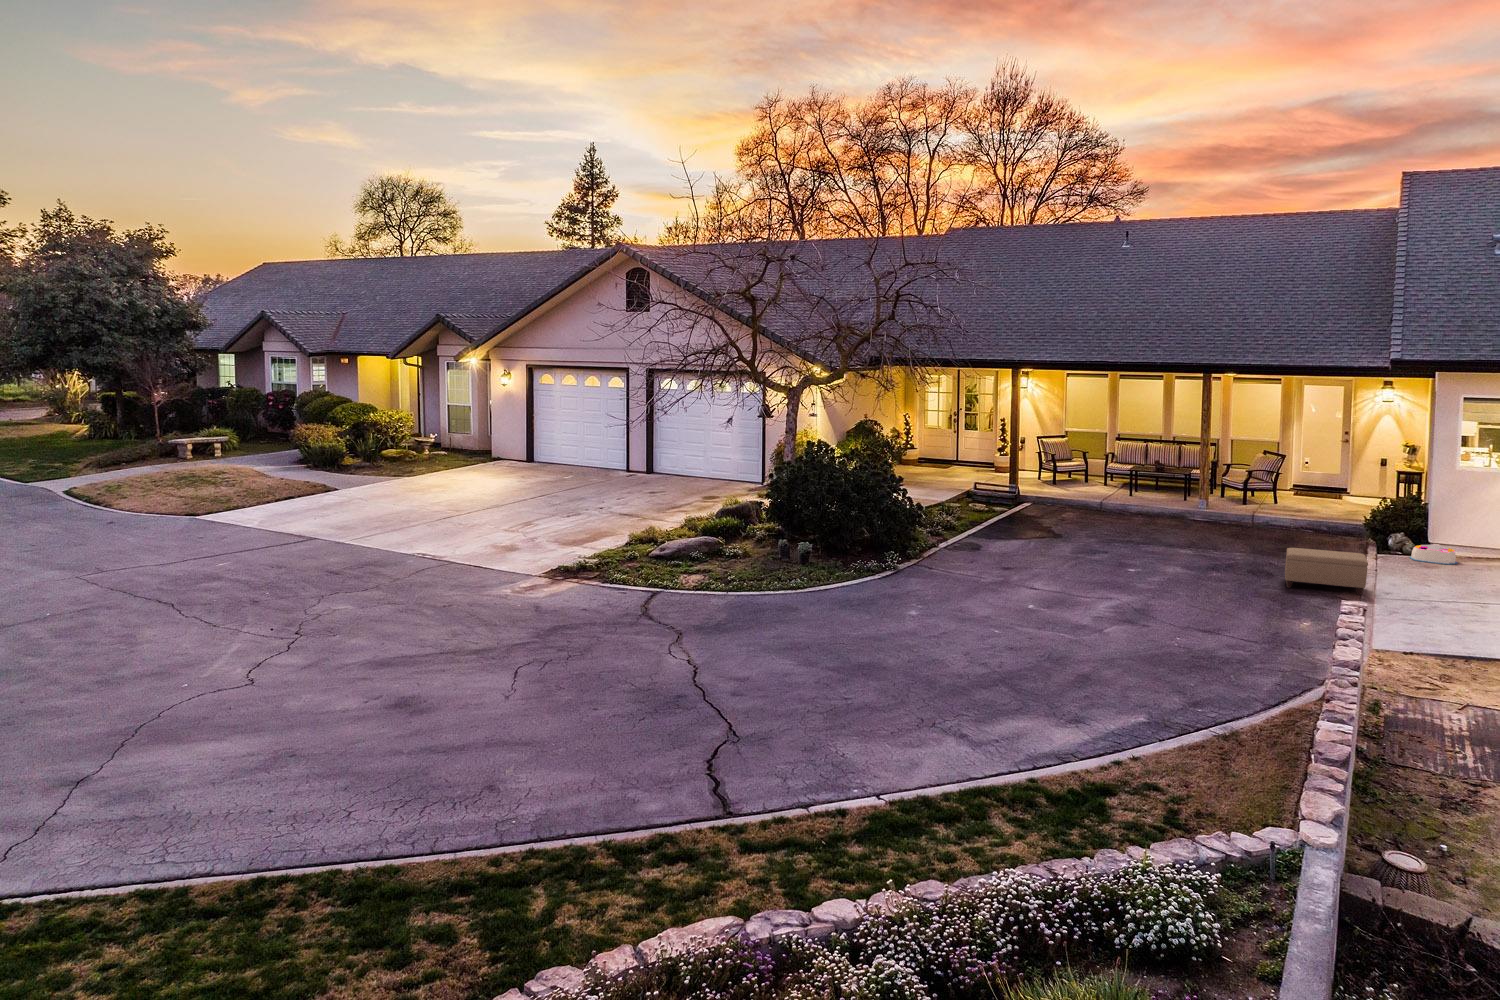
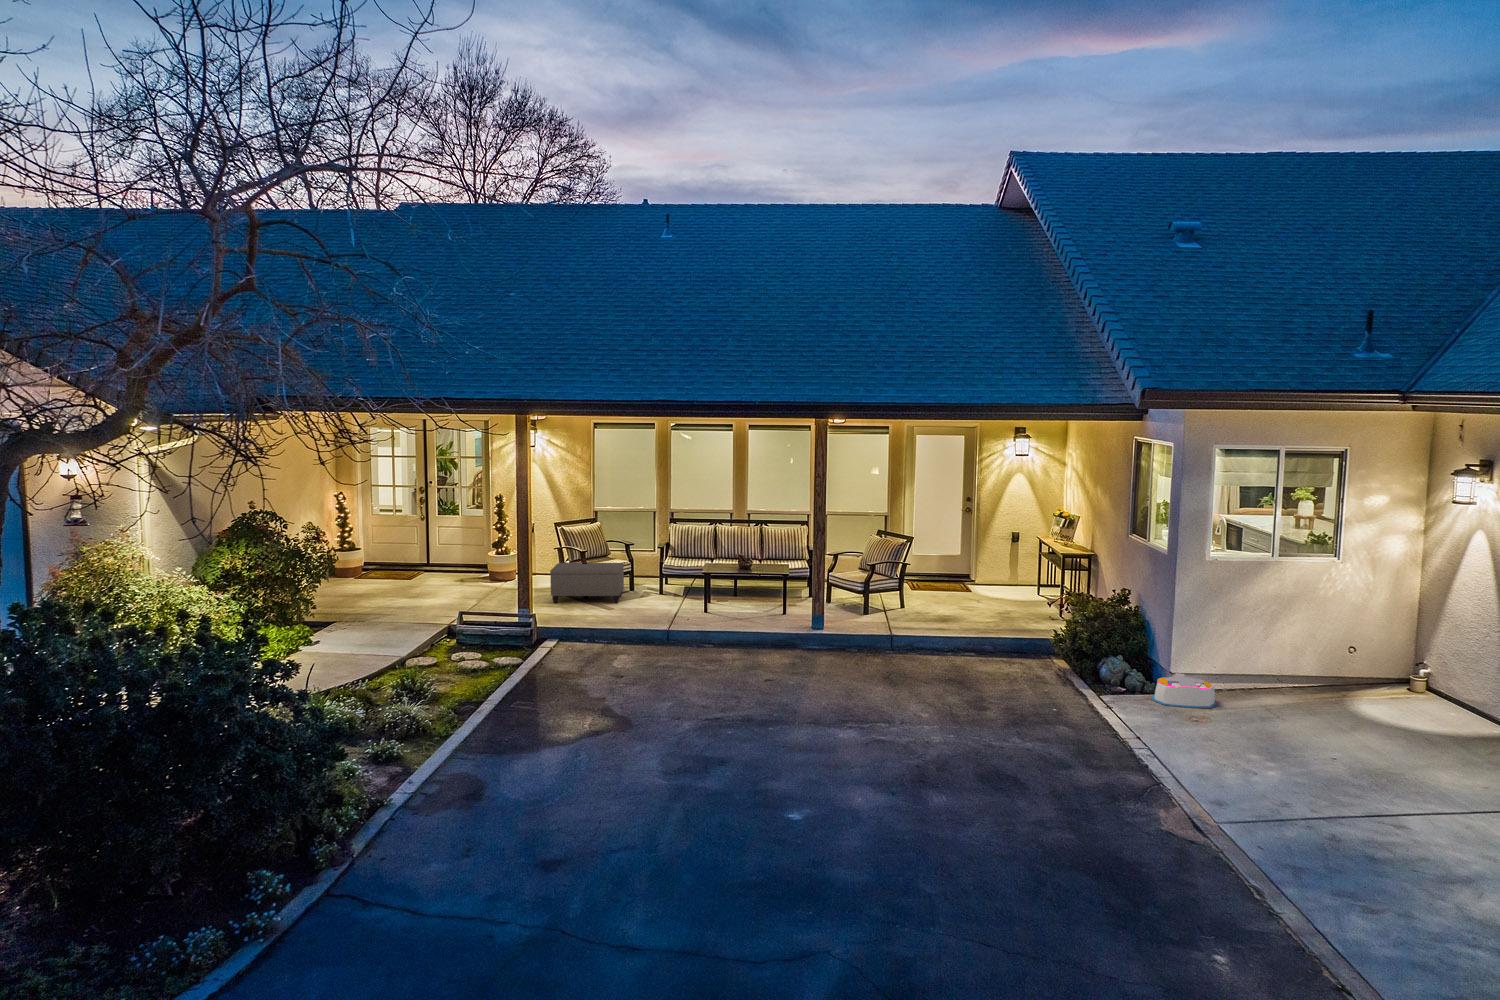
ottoman: present [1285,548,1368,595] -> present [550,563,624,603]

